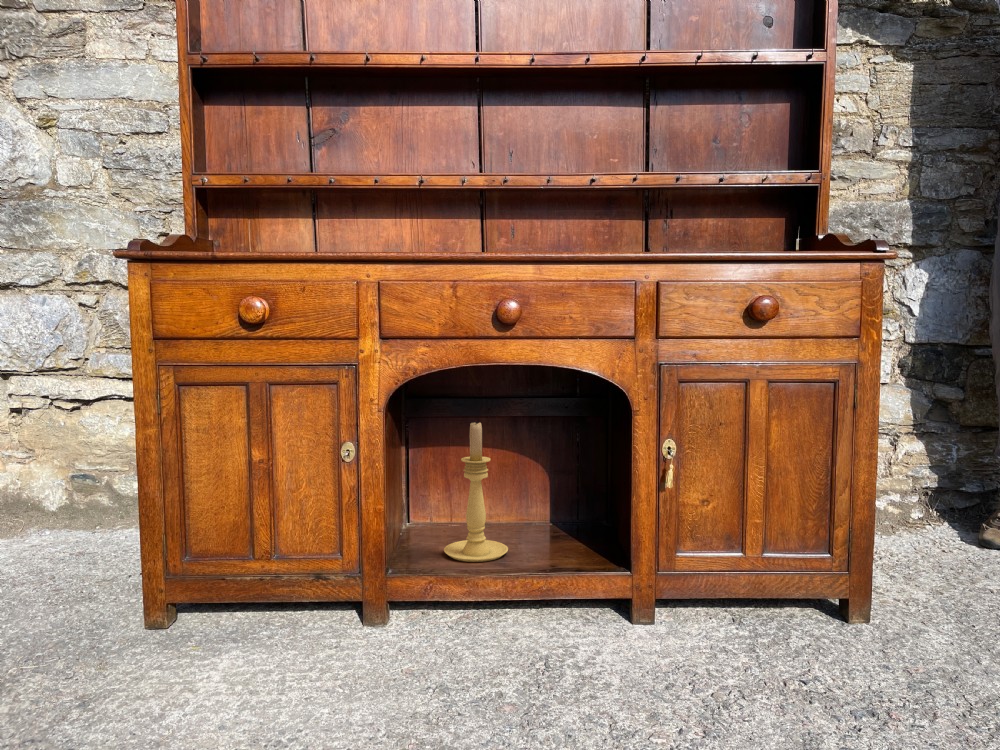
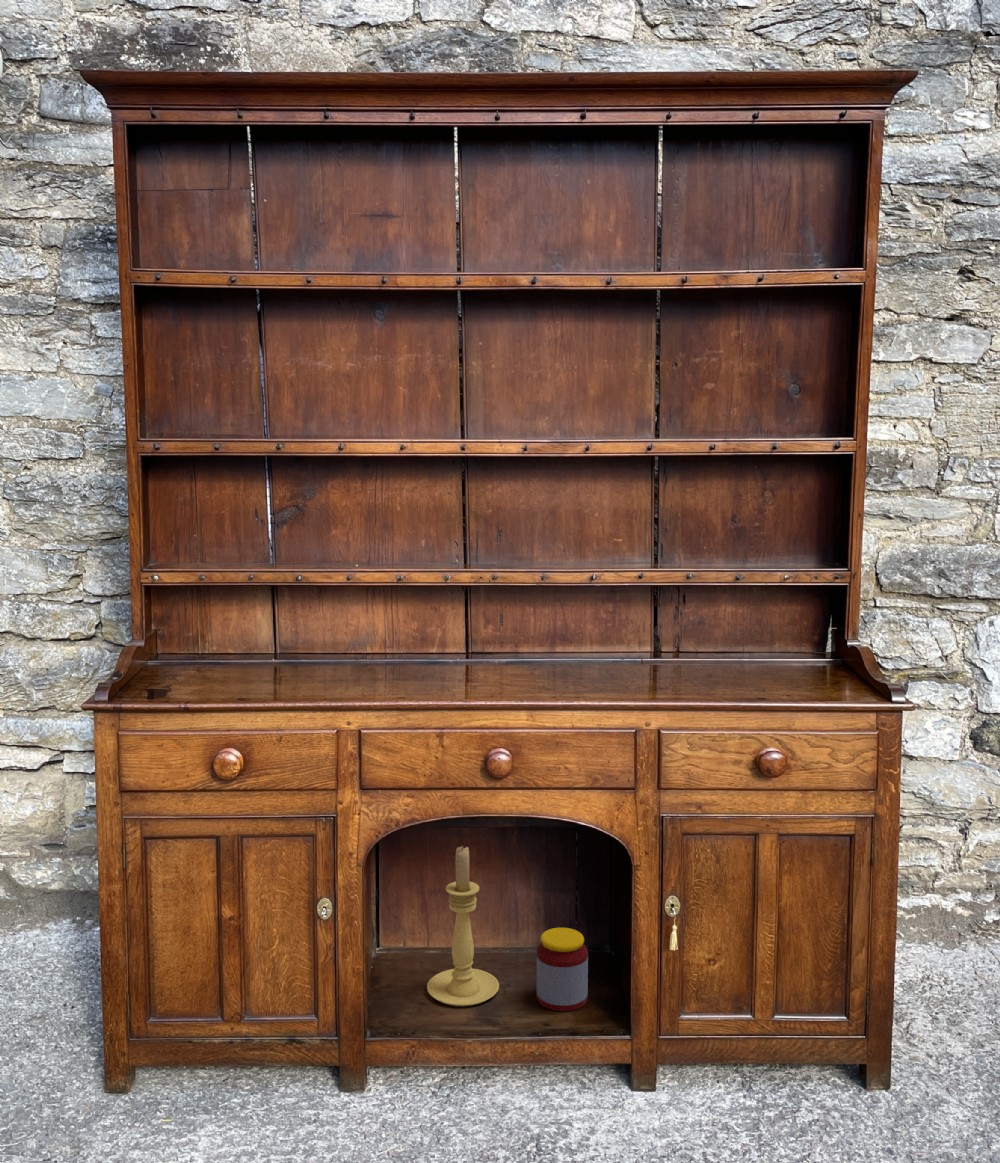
jar: none [542,496,588,564] -> present [536,928,588,1011]

